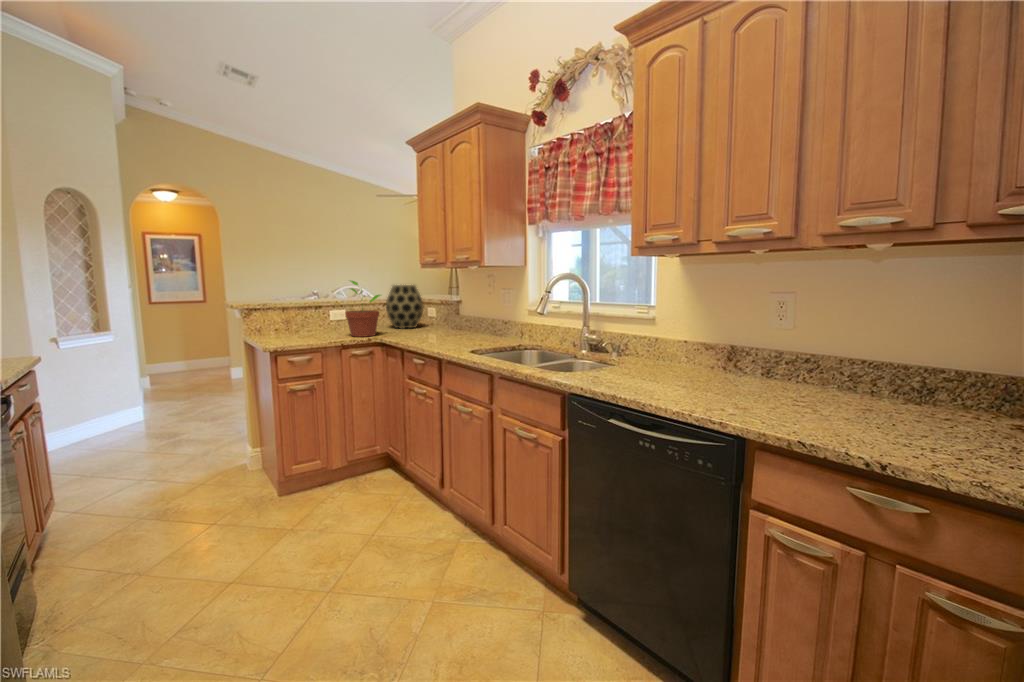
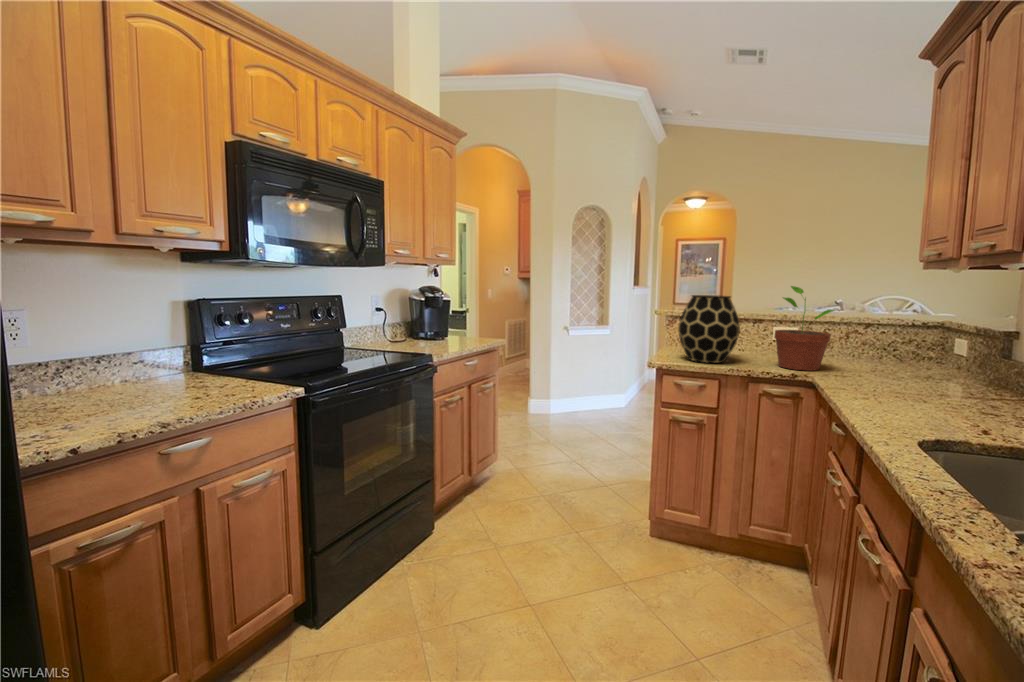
vase: present [386,285,423,328] -> present [678,295,740,363]

